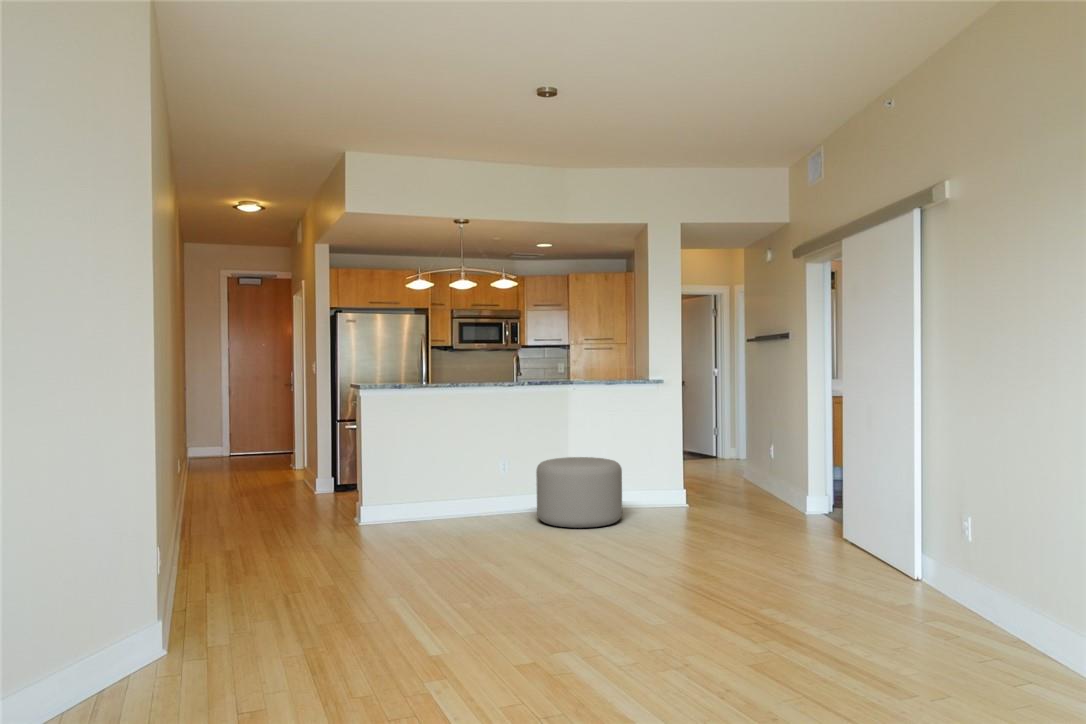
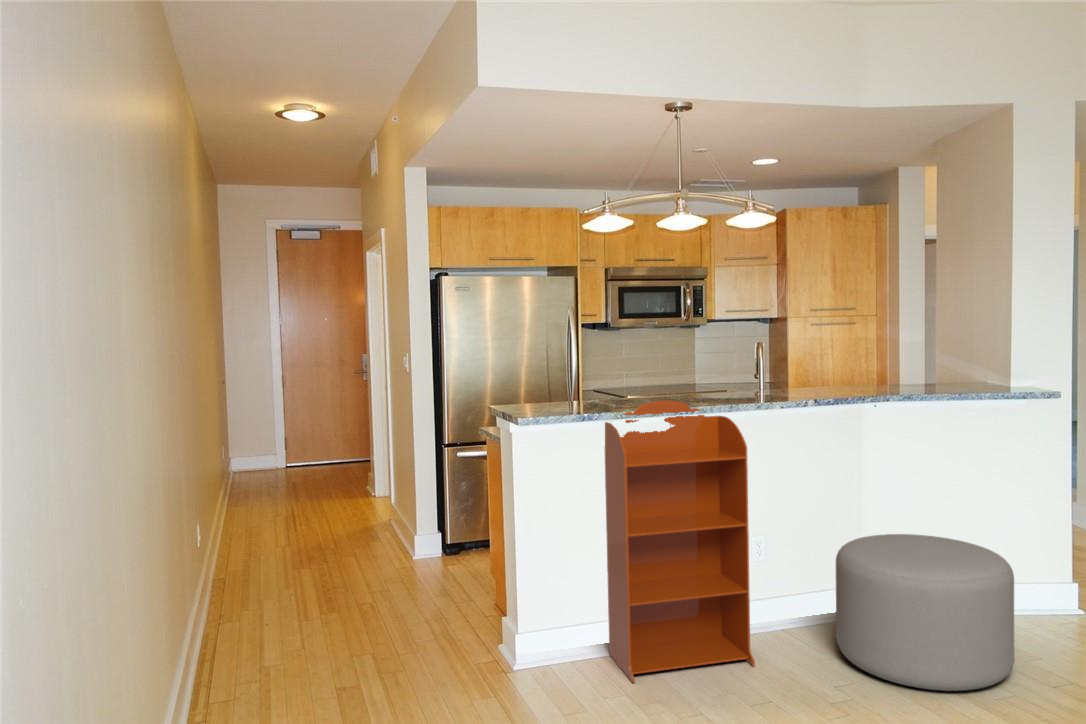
bookcase: none [414,382,491,529] -> present [604,401,755,683]

